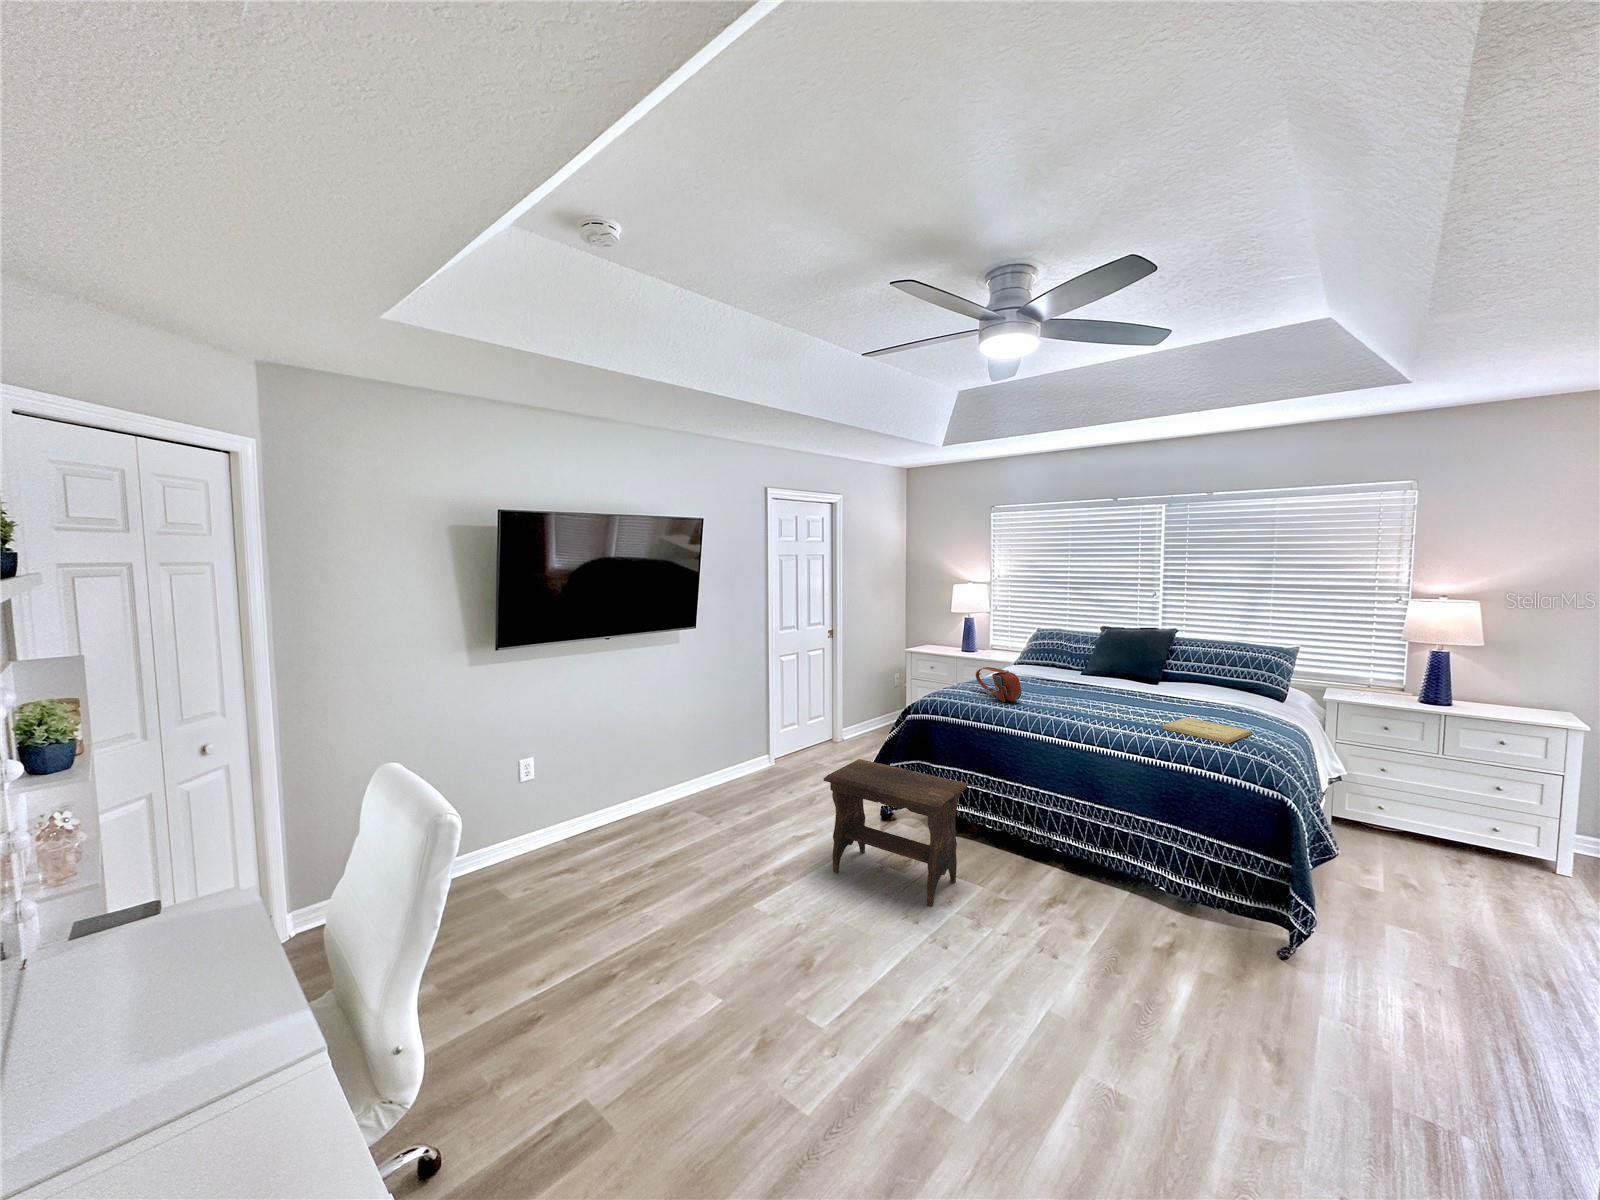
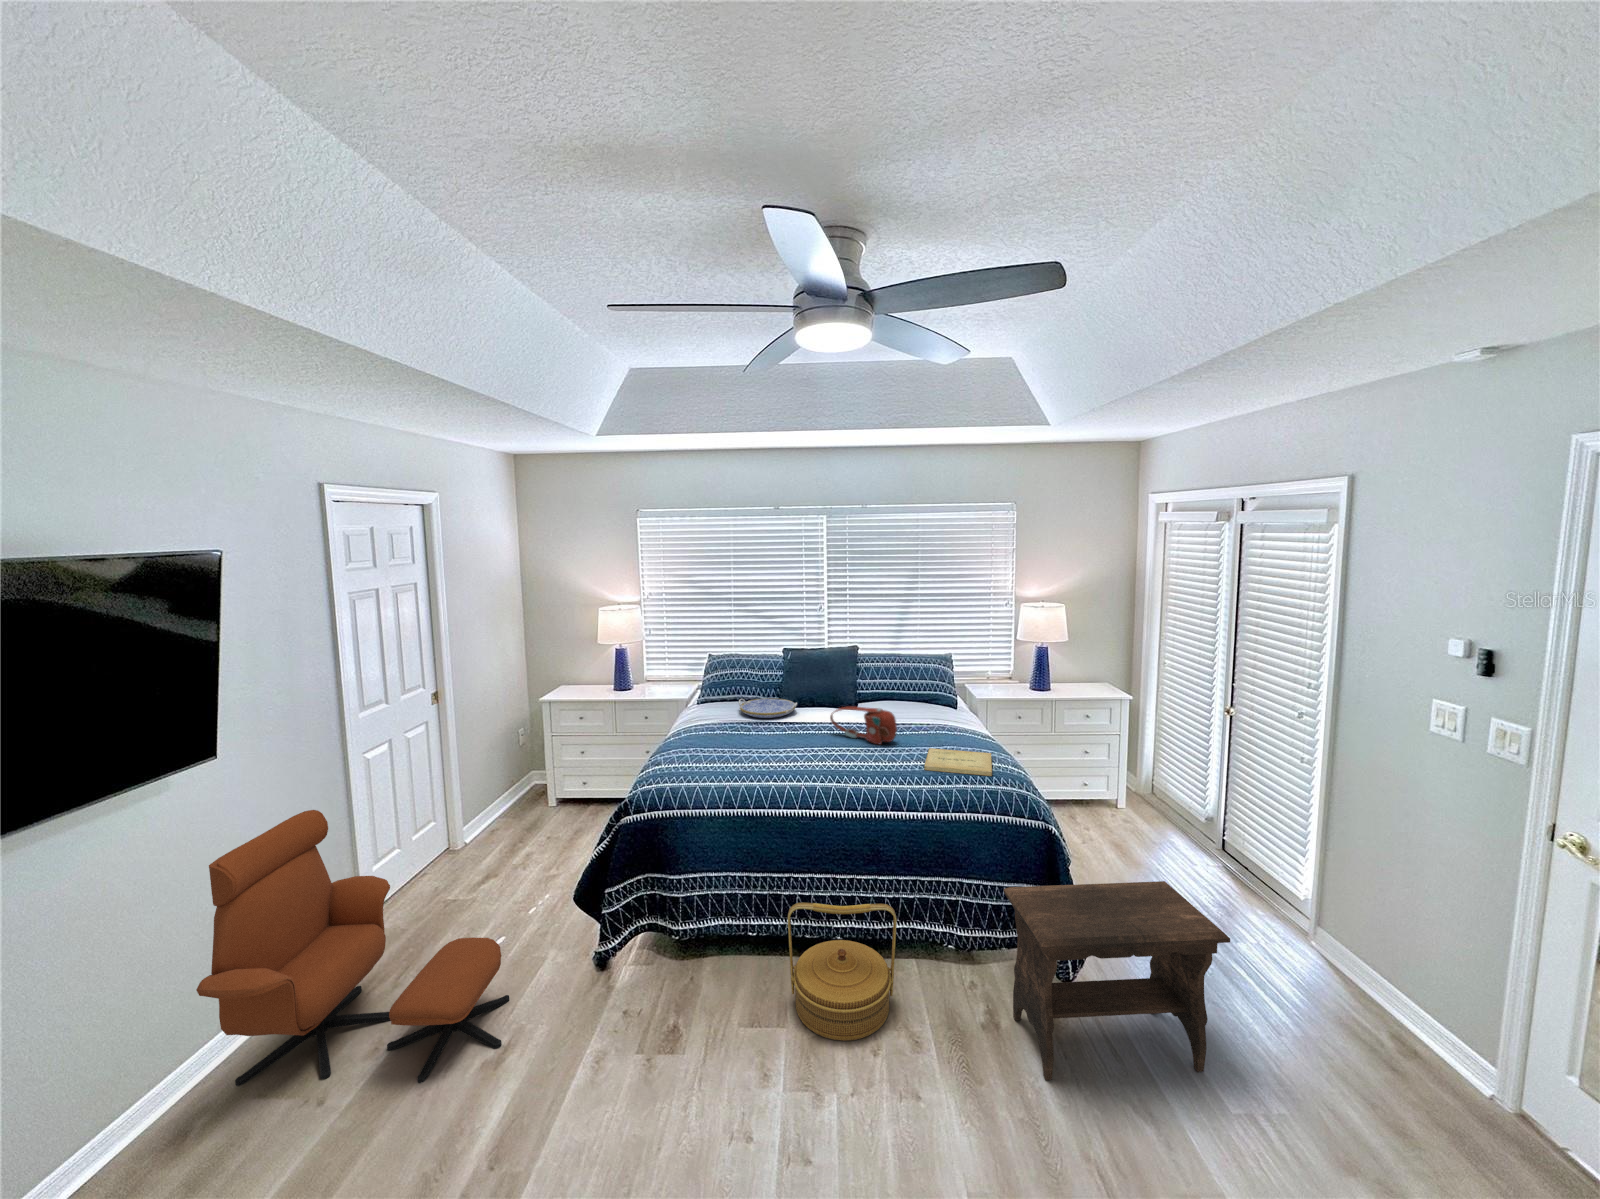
serving tray: none [1039,663,1093,681] -> present [739,698,797,718]
handbag: present [976,667,1021,702] -> present [830,707,897,745]
lounge chair: none [690,676,830,832] -> present [196,810,509,1086]
footstool: present [824,759,968,907] -> present [1004,881,1230,1080]
woven basket: none [1002,798,1091,910] -> present [788,903,897,1041]

